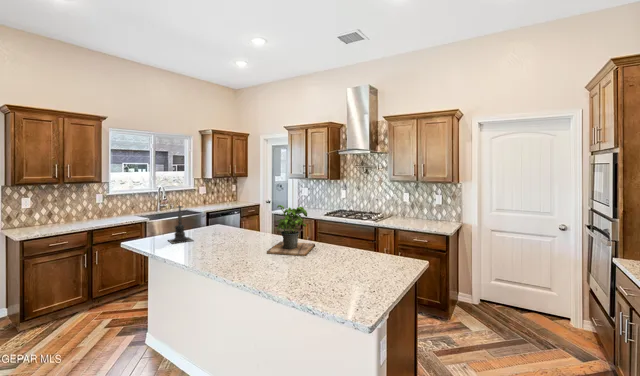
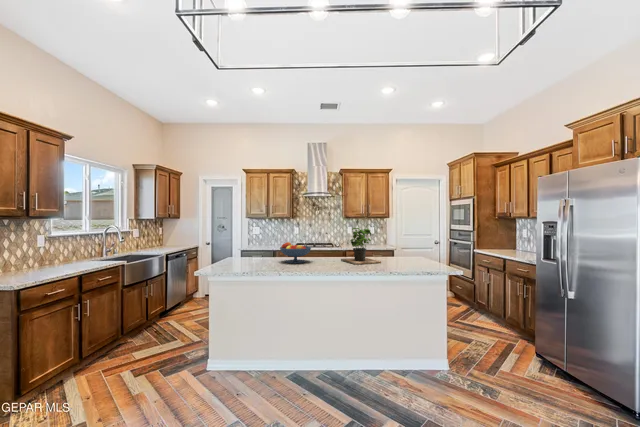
candle holder: present [169,205,193,244] -> none [245,229,270,269]
fruit bowl: none [215,215,252,241] -> present [280,242,311,263]

